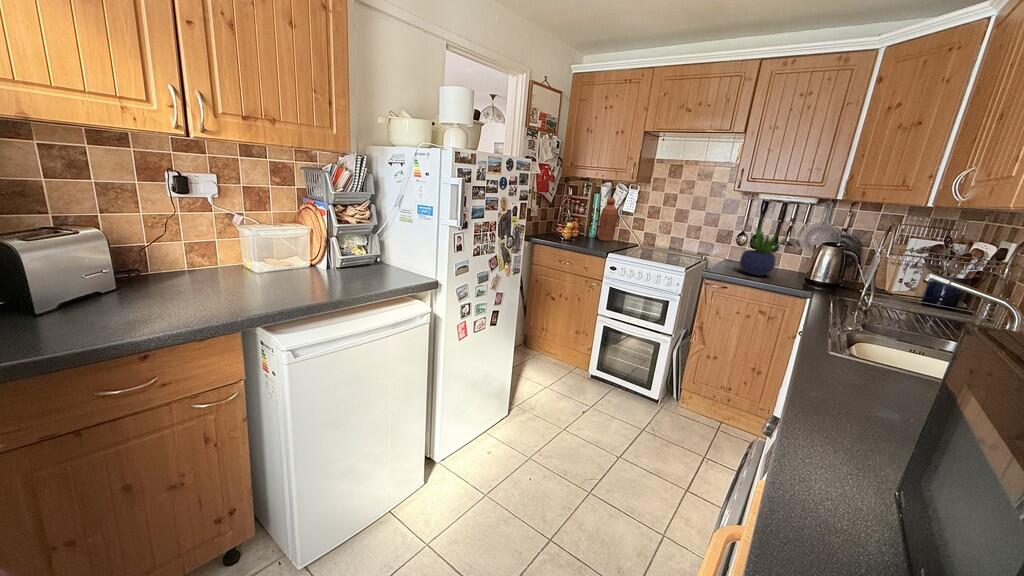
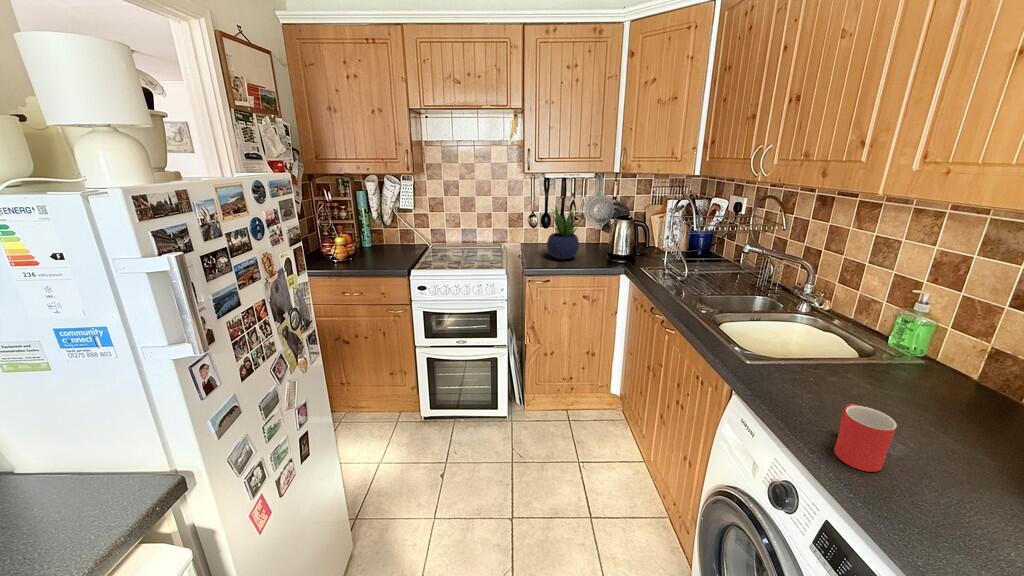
bottle: present [598,197,617,241] -> none [375,194,398,250]
mug: none [836,371,895,428] -> present [834,404,896,472]

